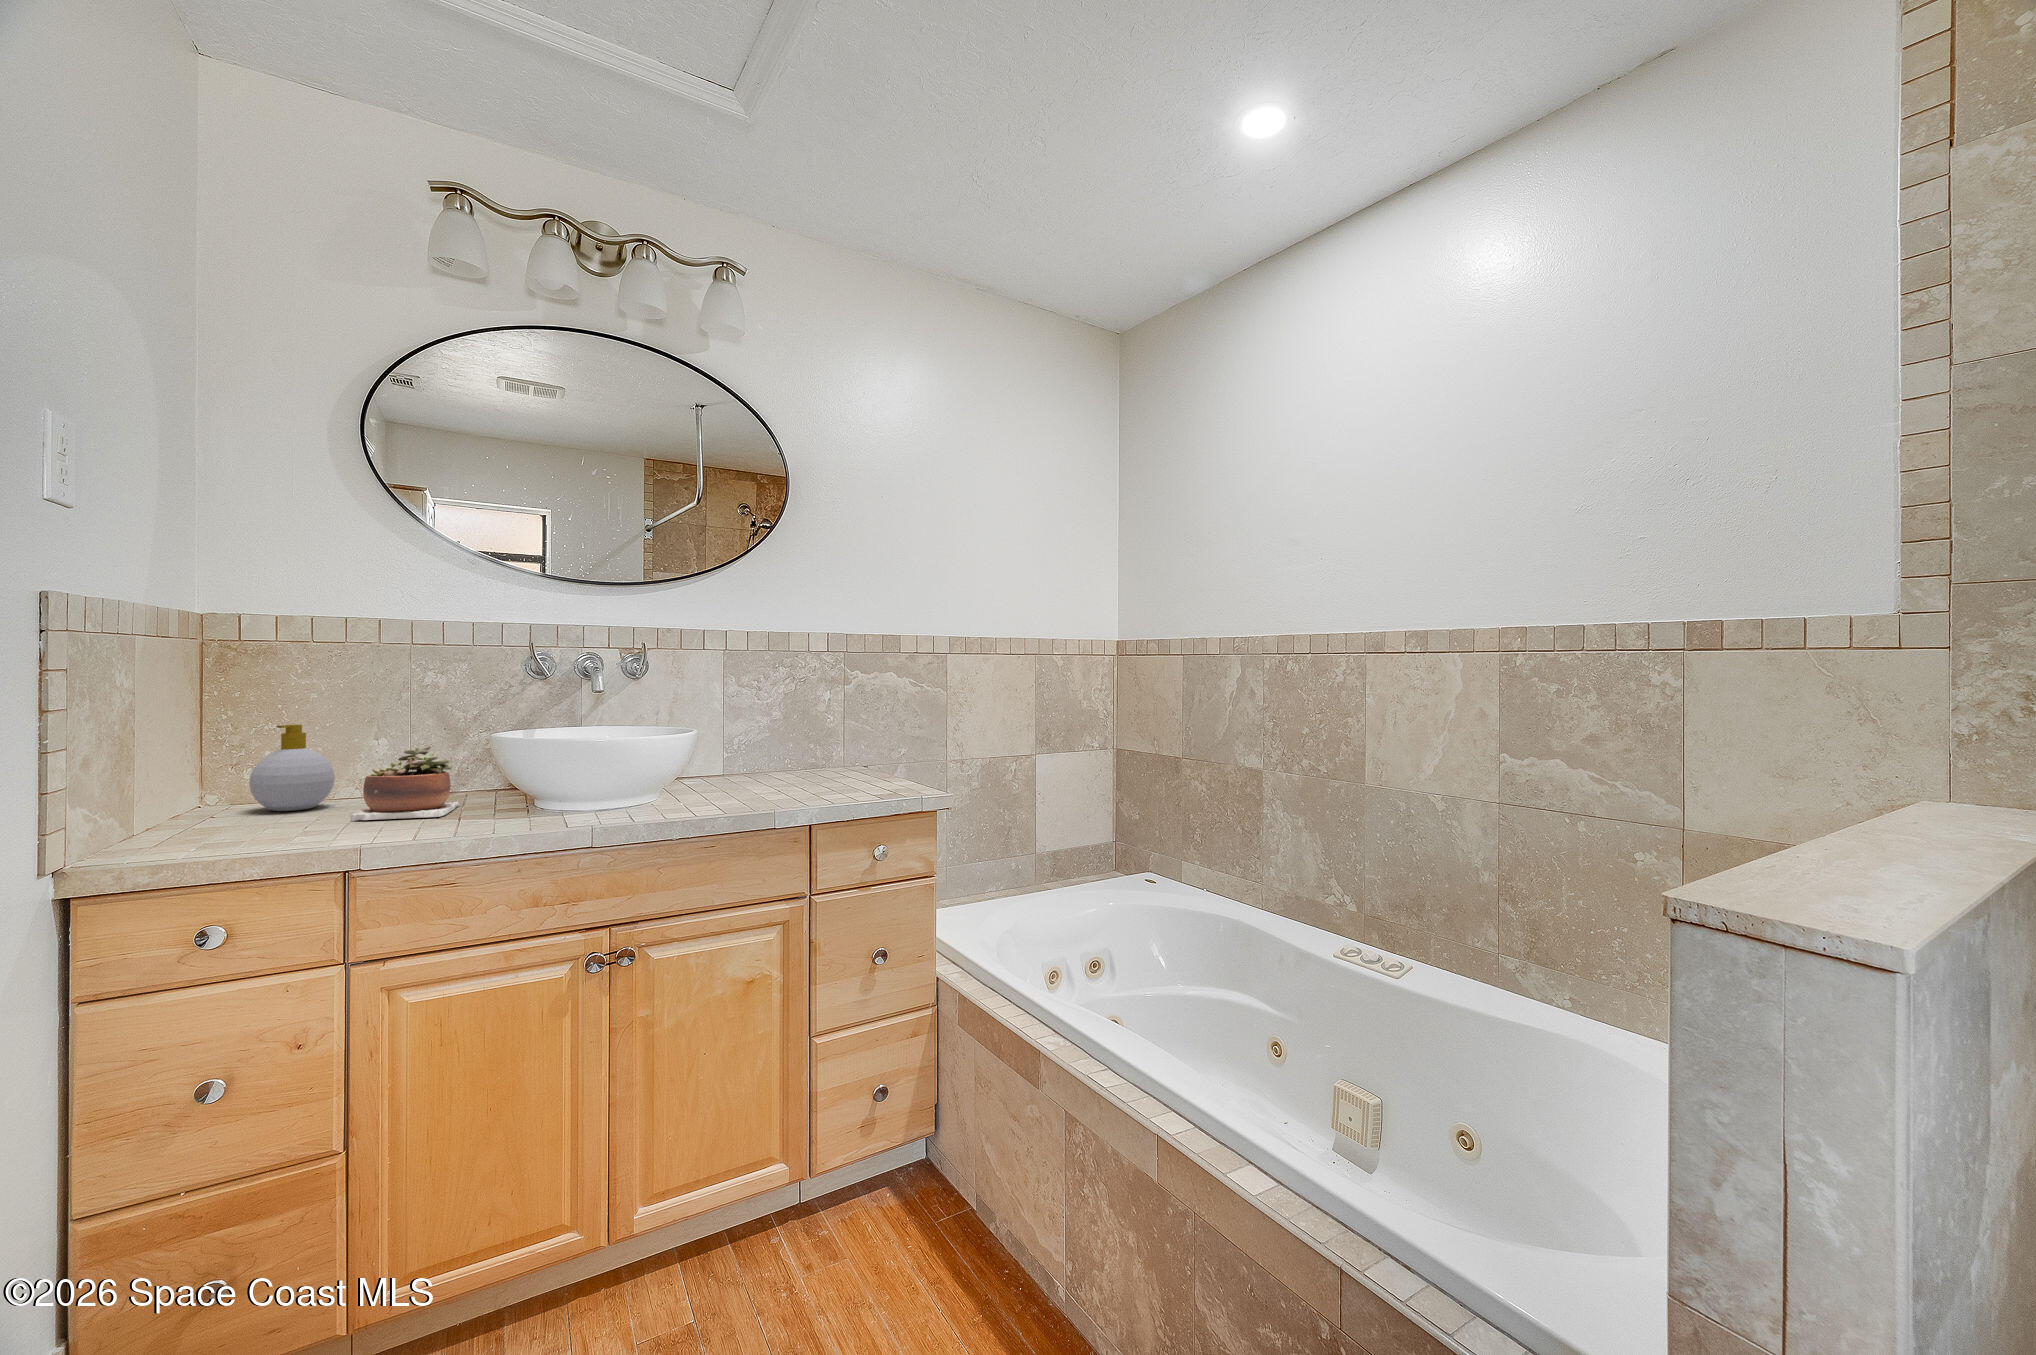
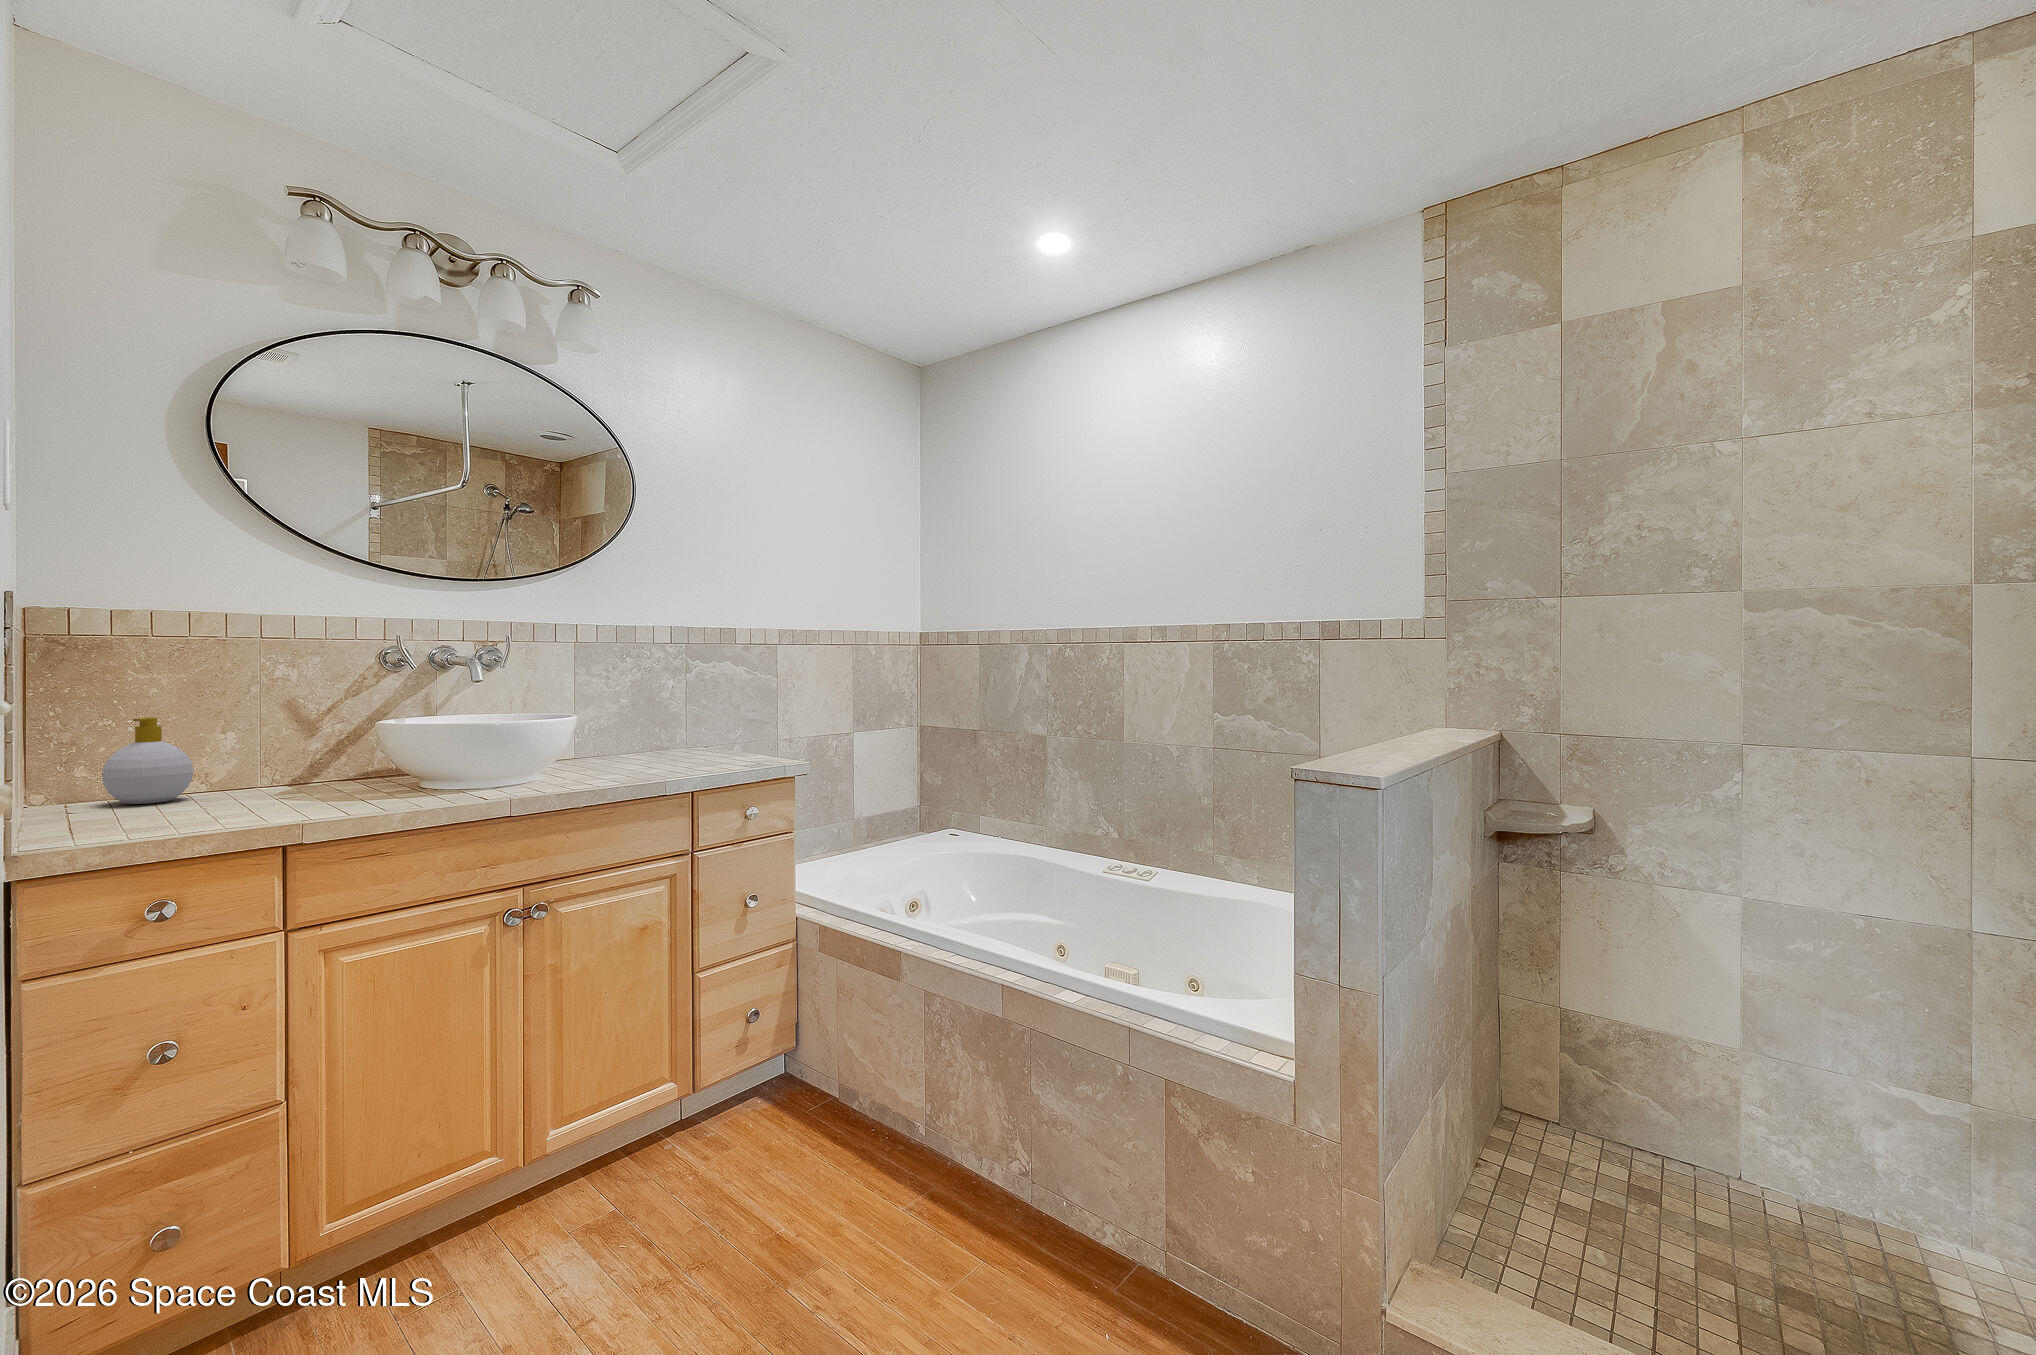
succulent plant: present [350,746,460,820] -> none [244,734,339,806]

